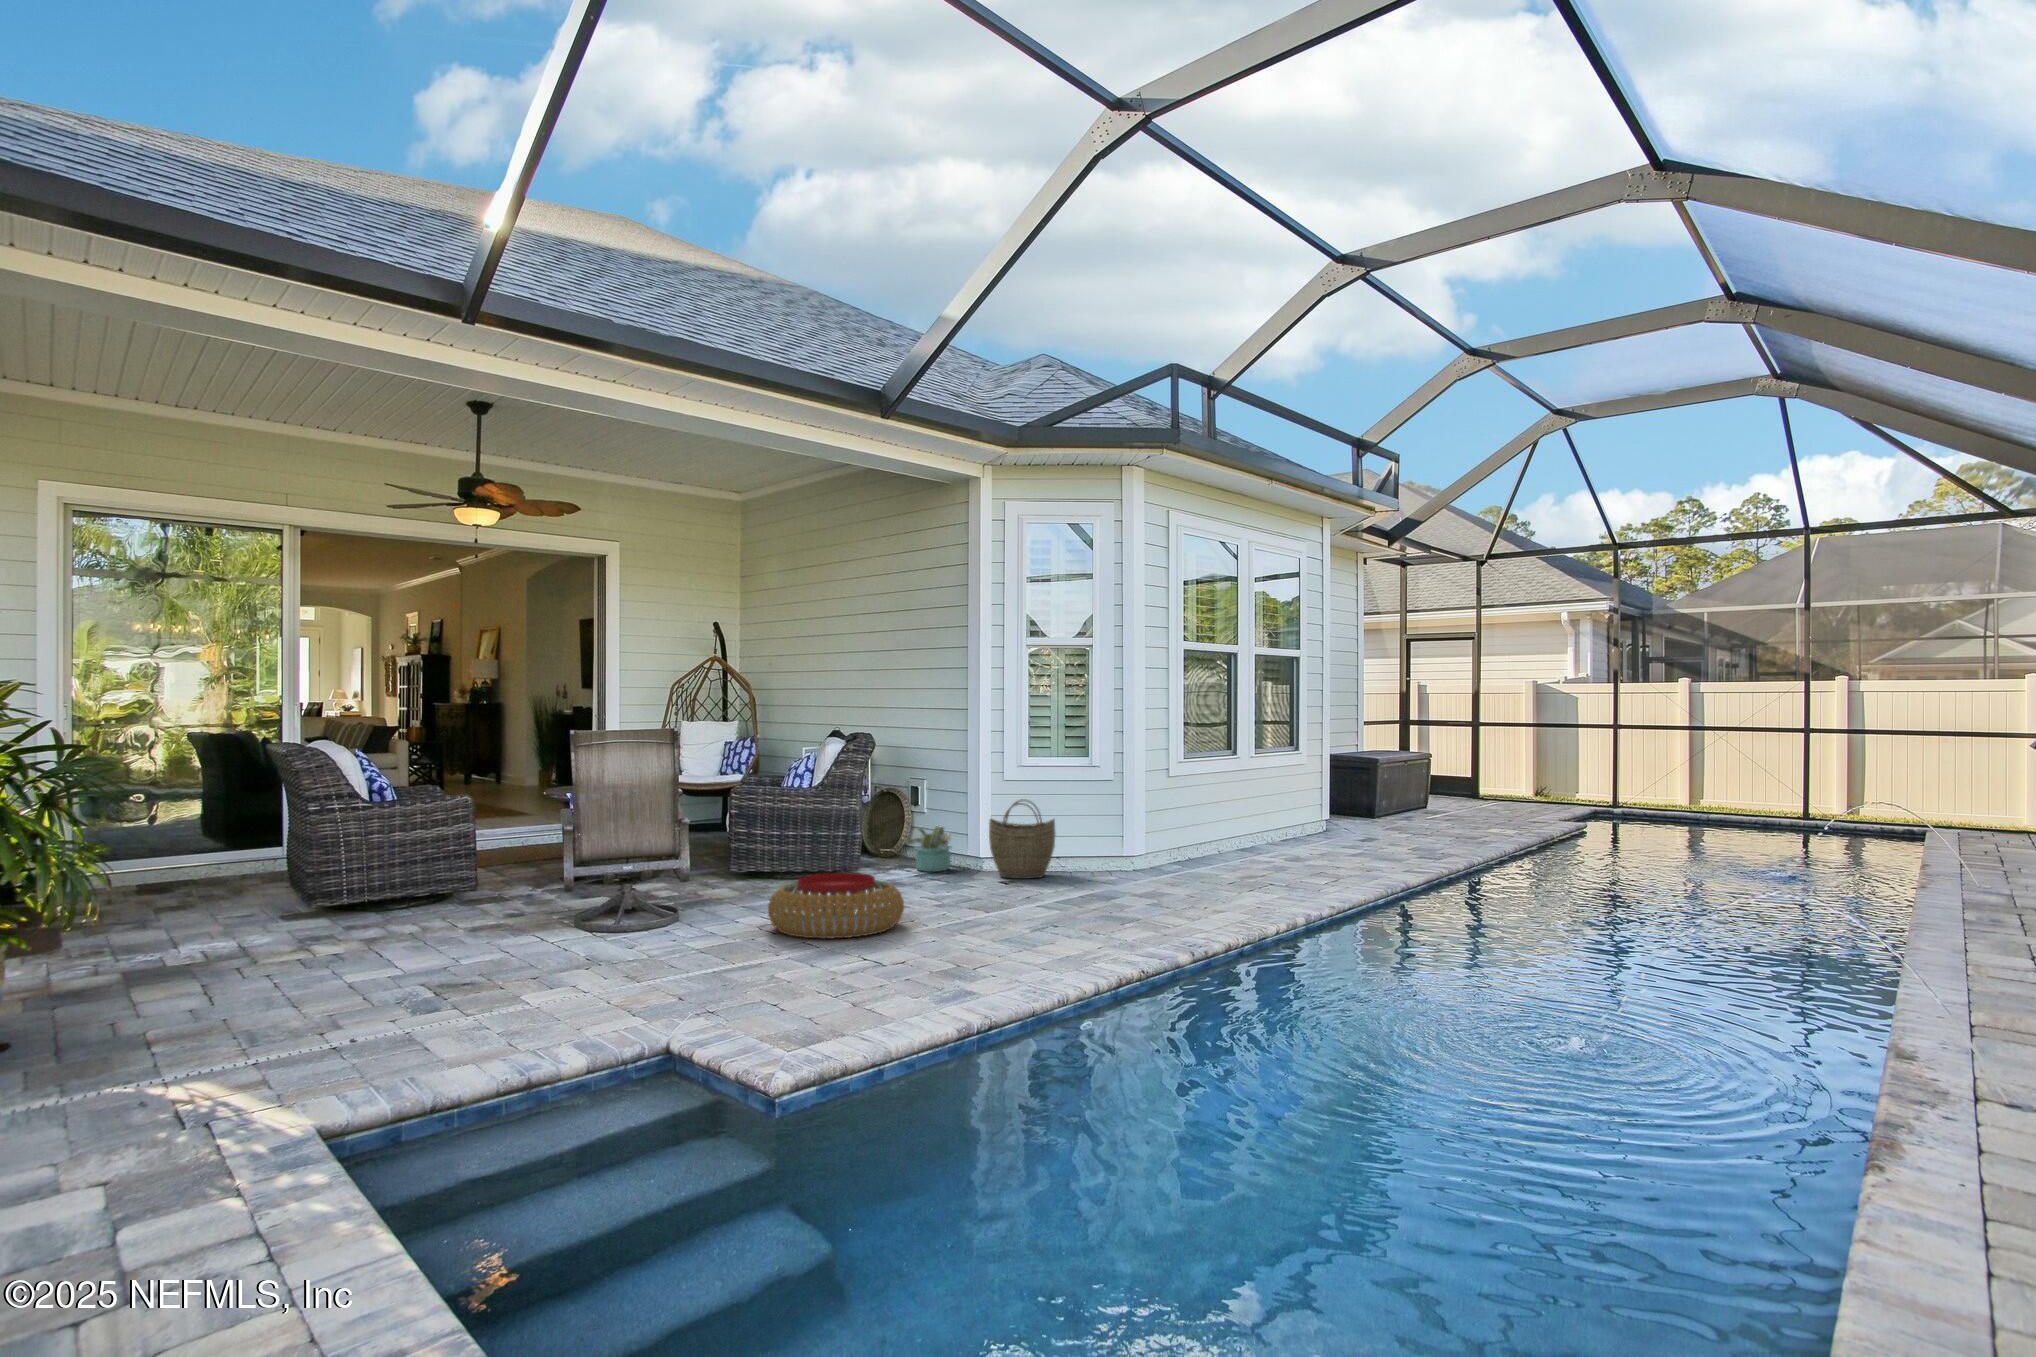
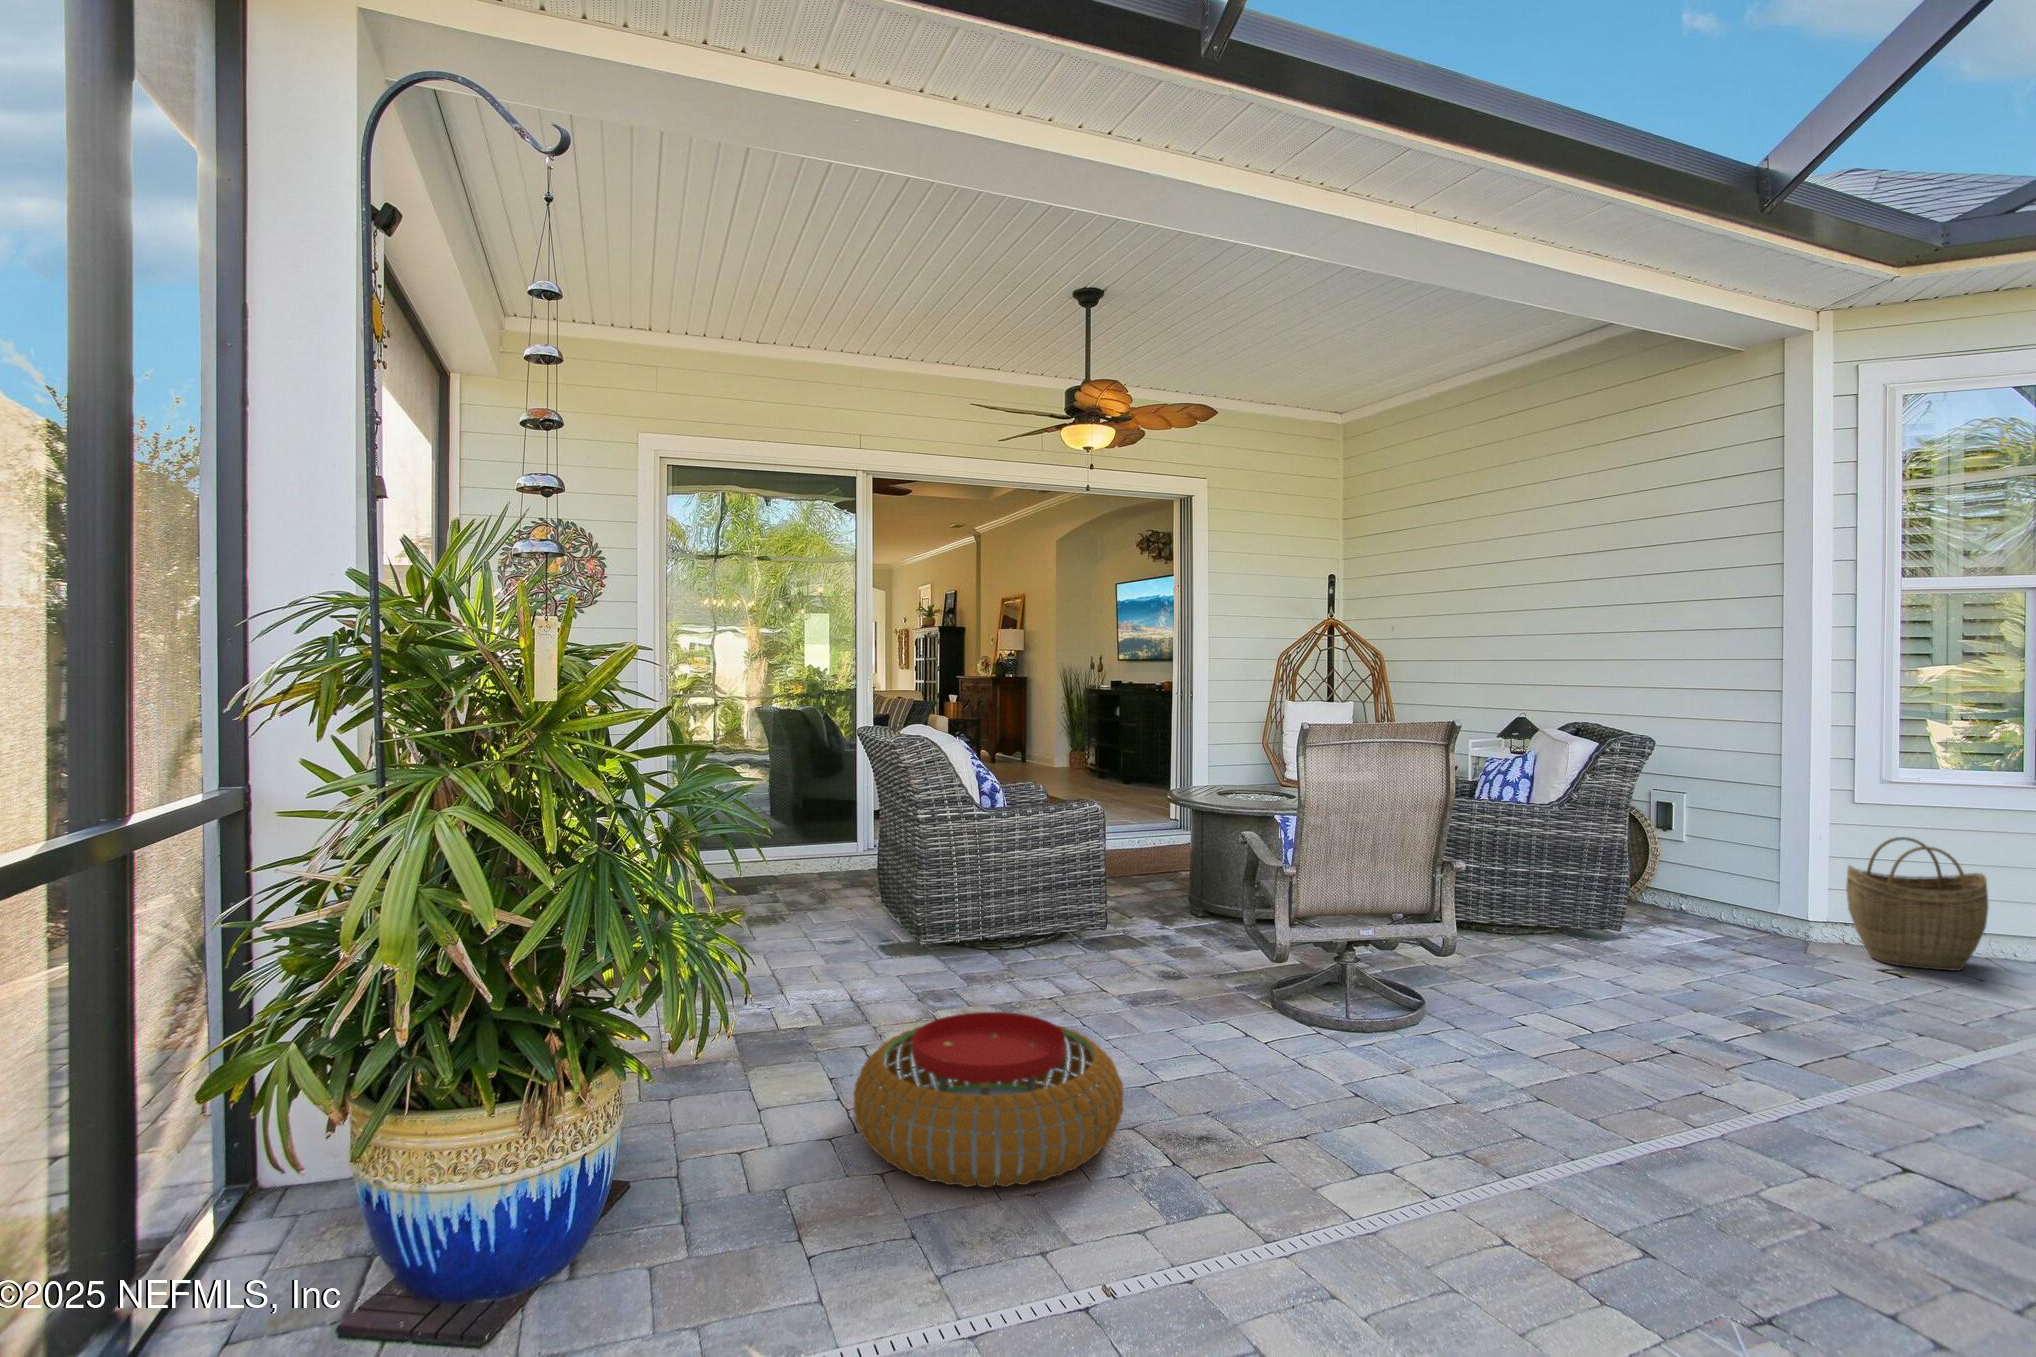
decorative plant: present [906,826,954,872] -> none [1669,867,1759,937]
pouf: present [768,873,904,939] -> present [853,1012,1124,1188]

